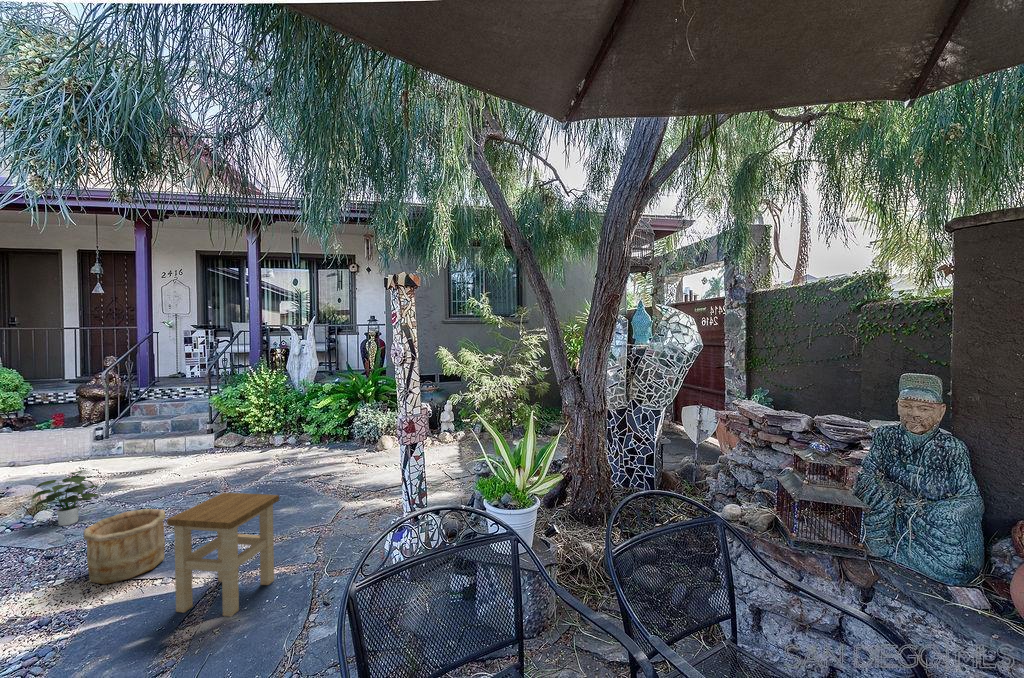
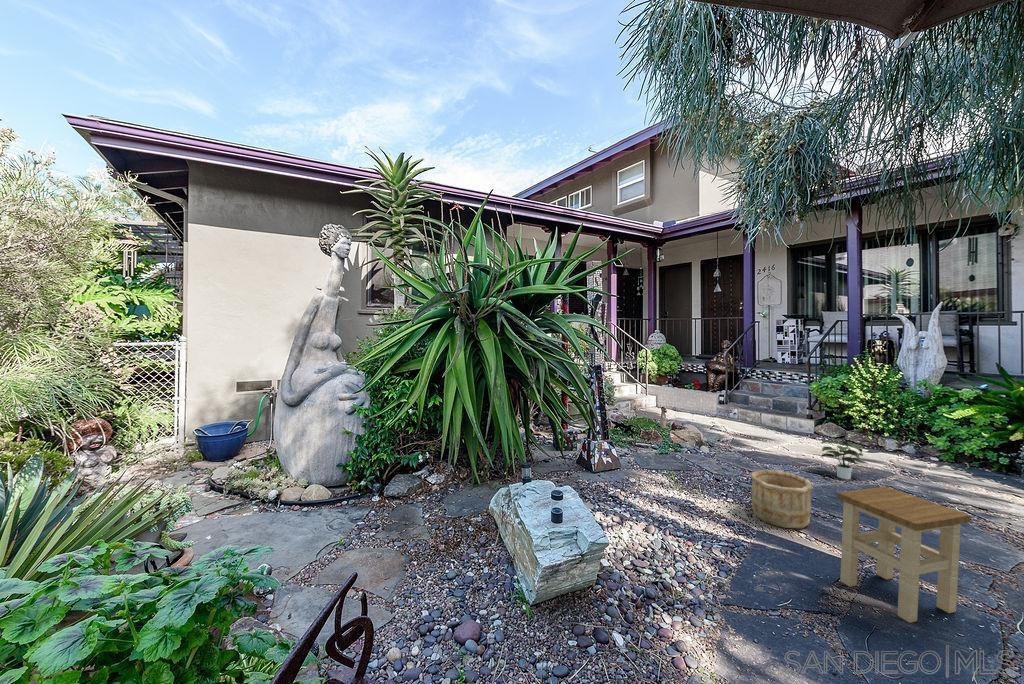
potted plant: present [32,470,101,526] -> present [821,438,868,479]

